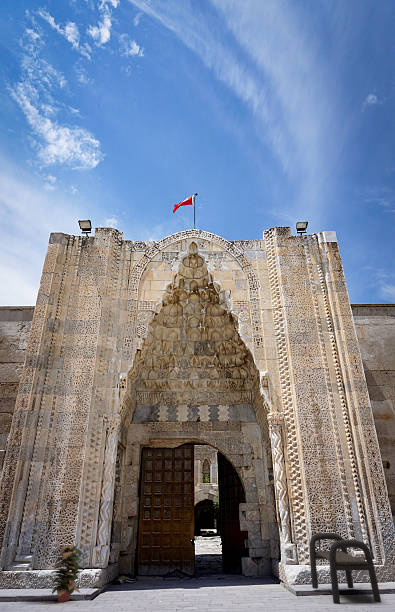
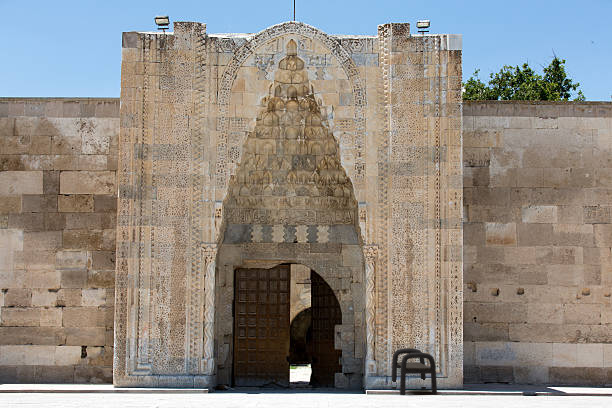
decorative plant: present [51,546,81,602] -> none [171,357,199,396]

